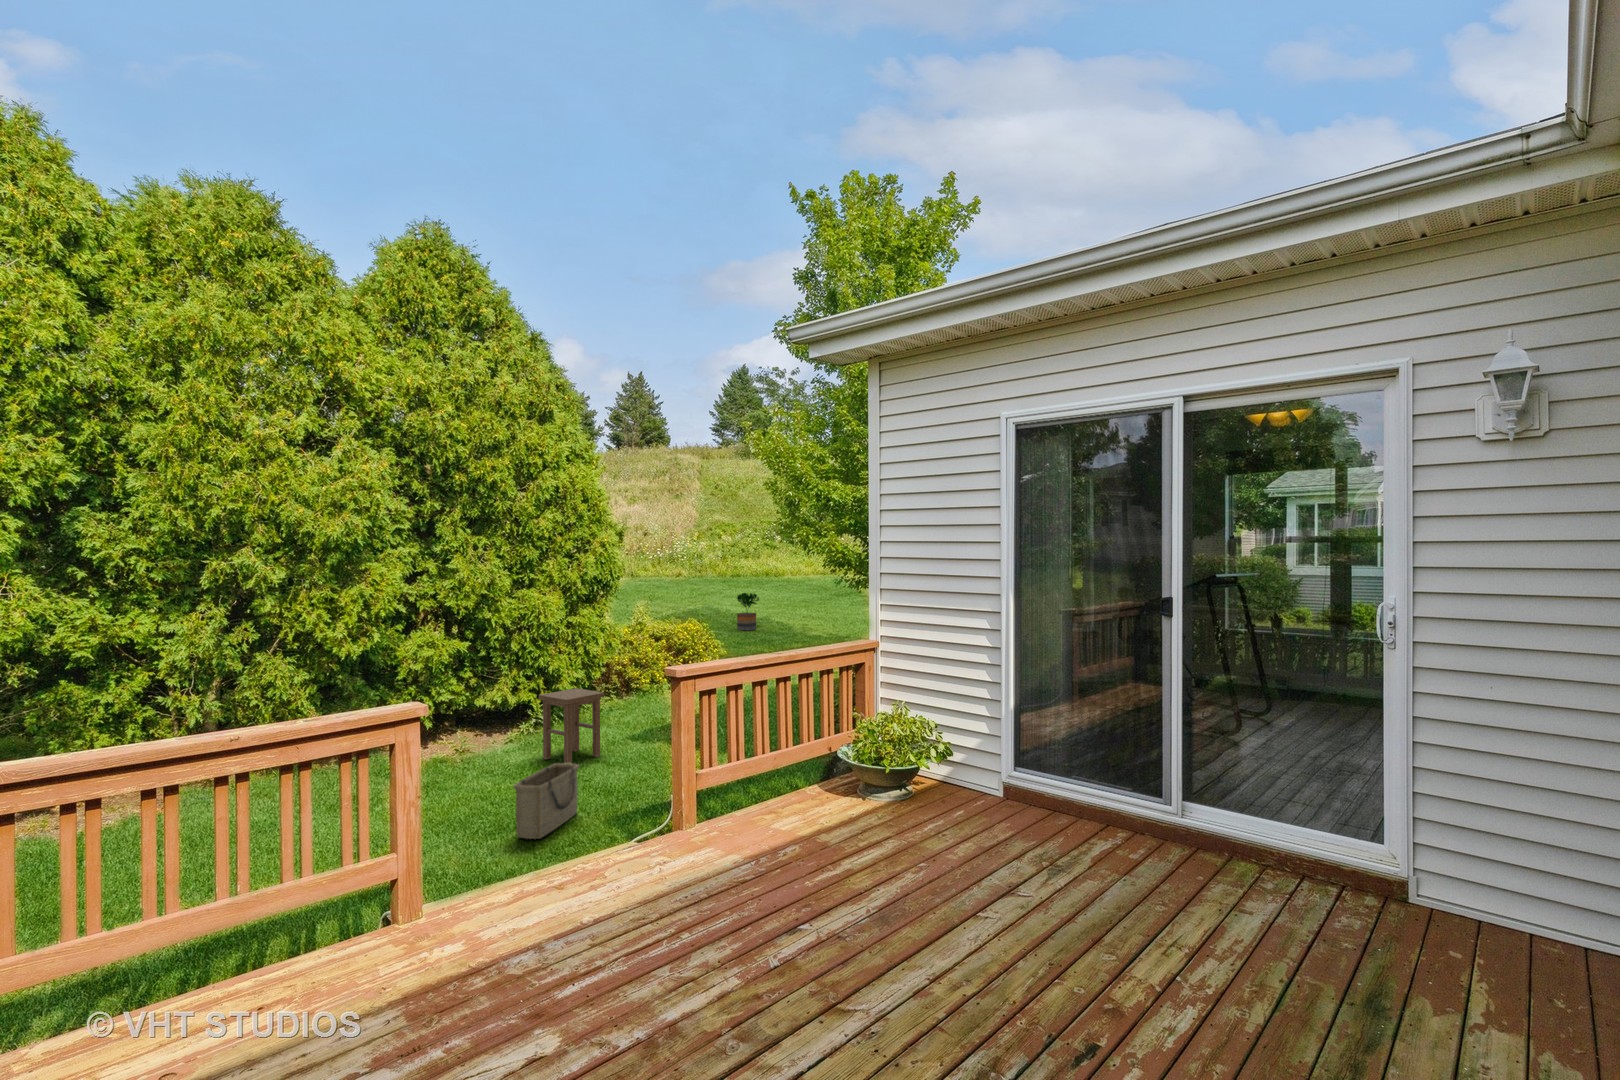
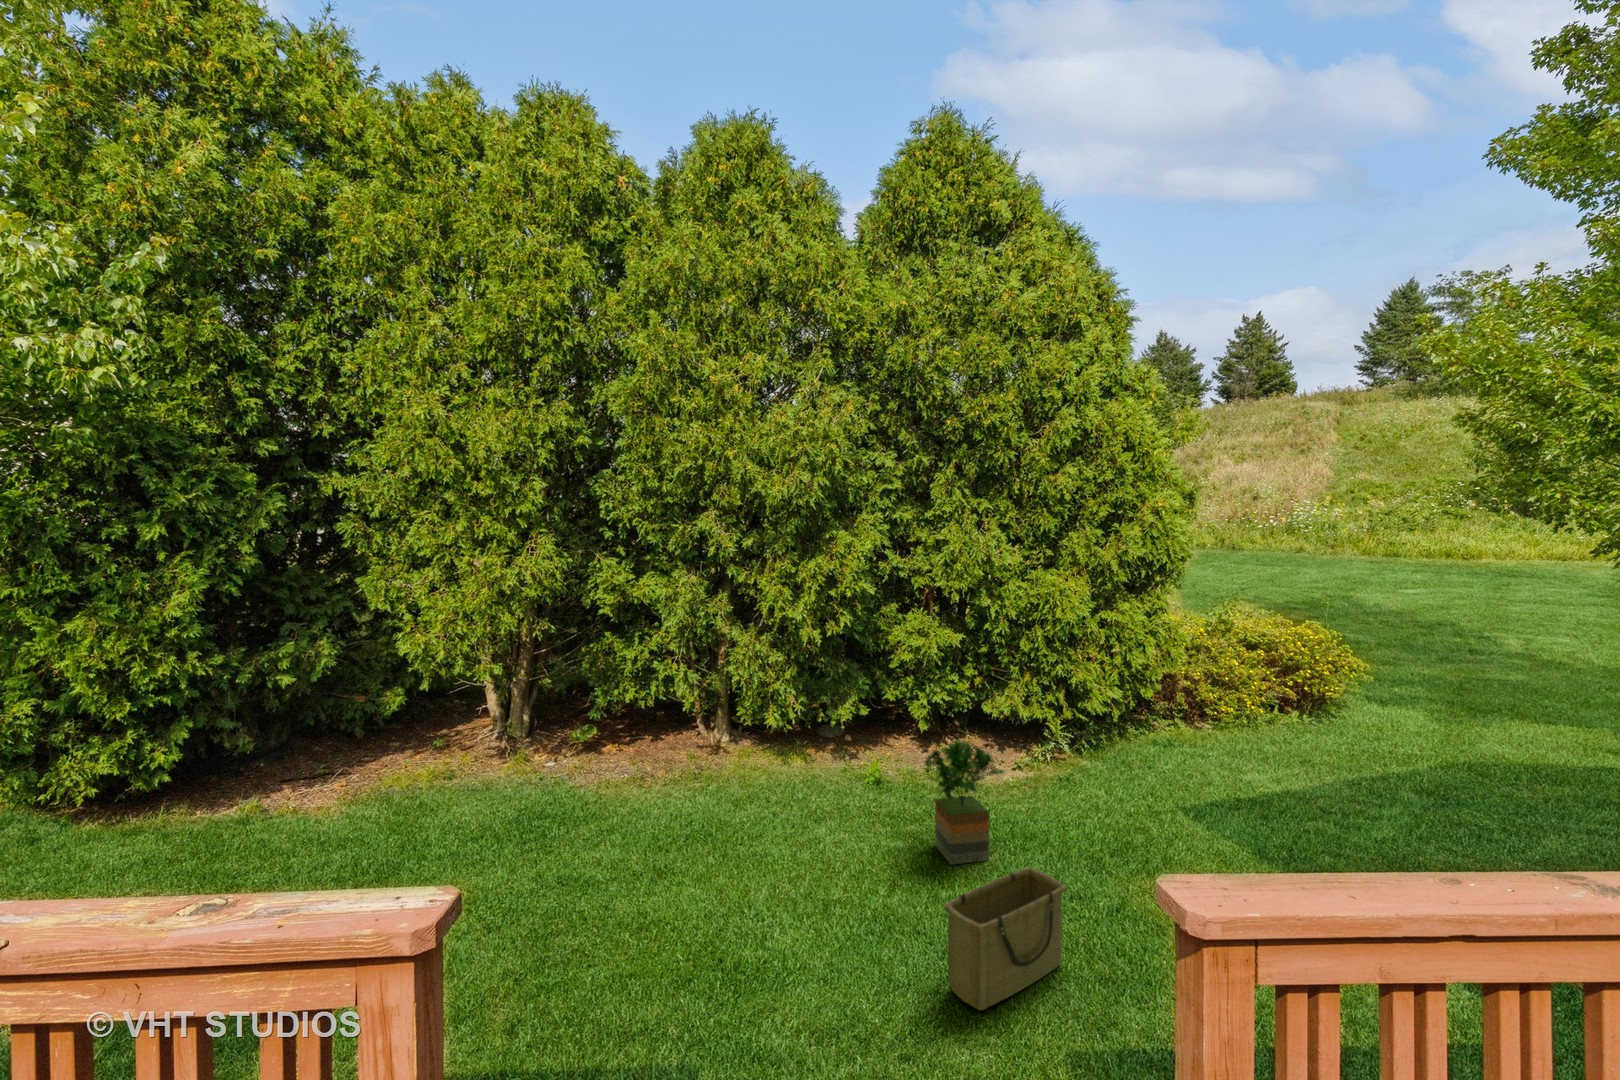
potted tree: present [737,593,759,631] -> present [924,741,1005,865]
stool: present [539,688,604,764] -> none [1043,721,1140,840]

